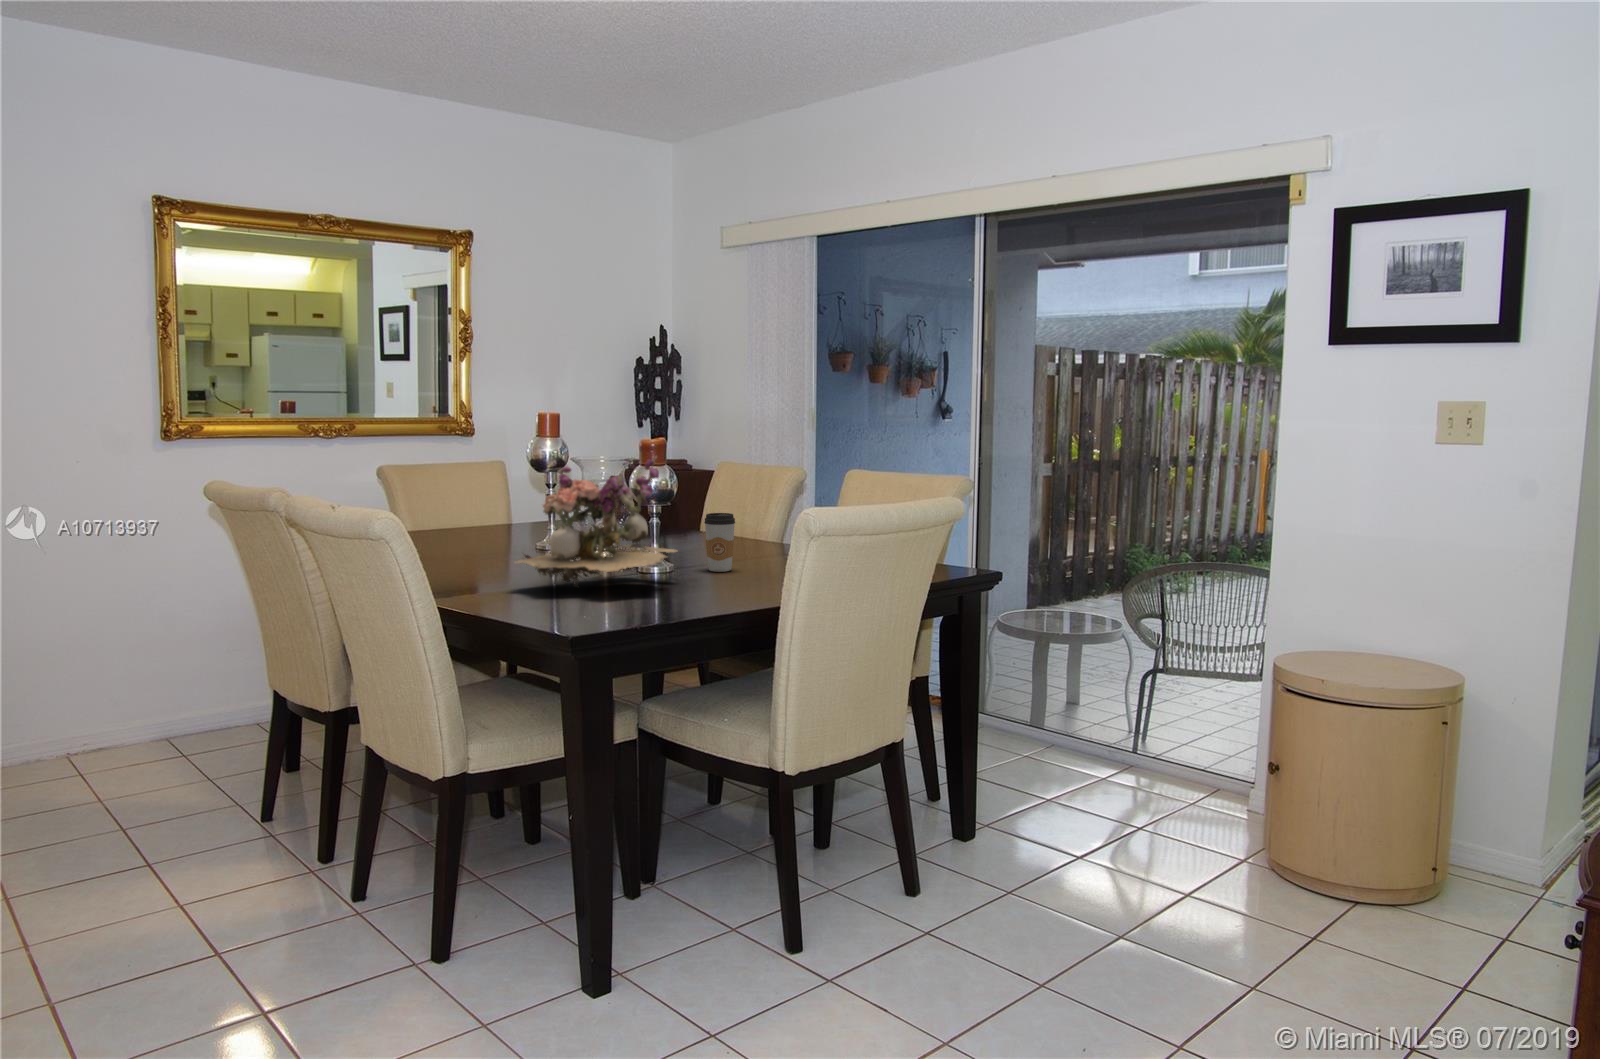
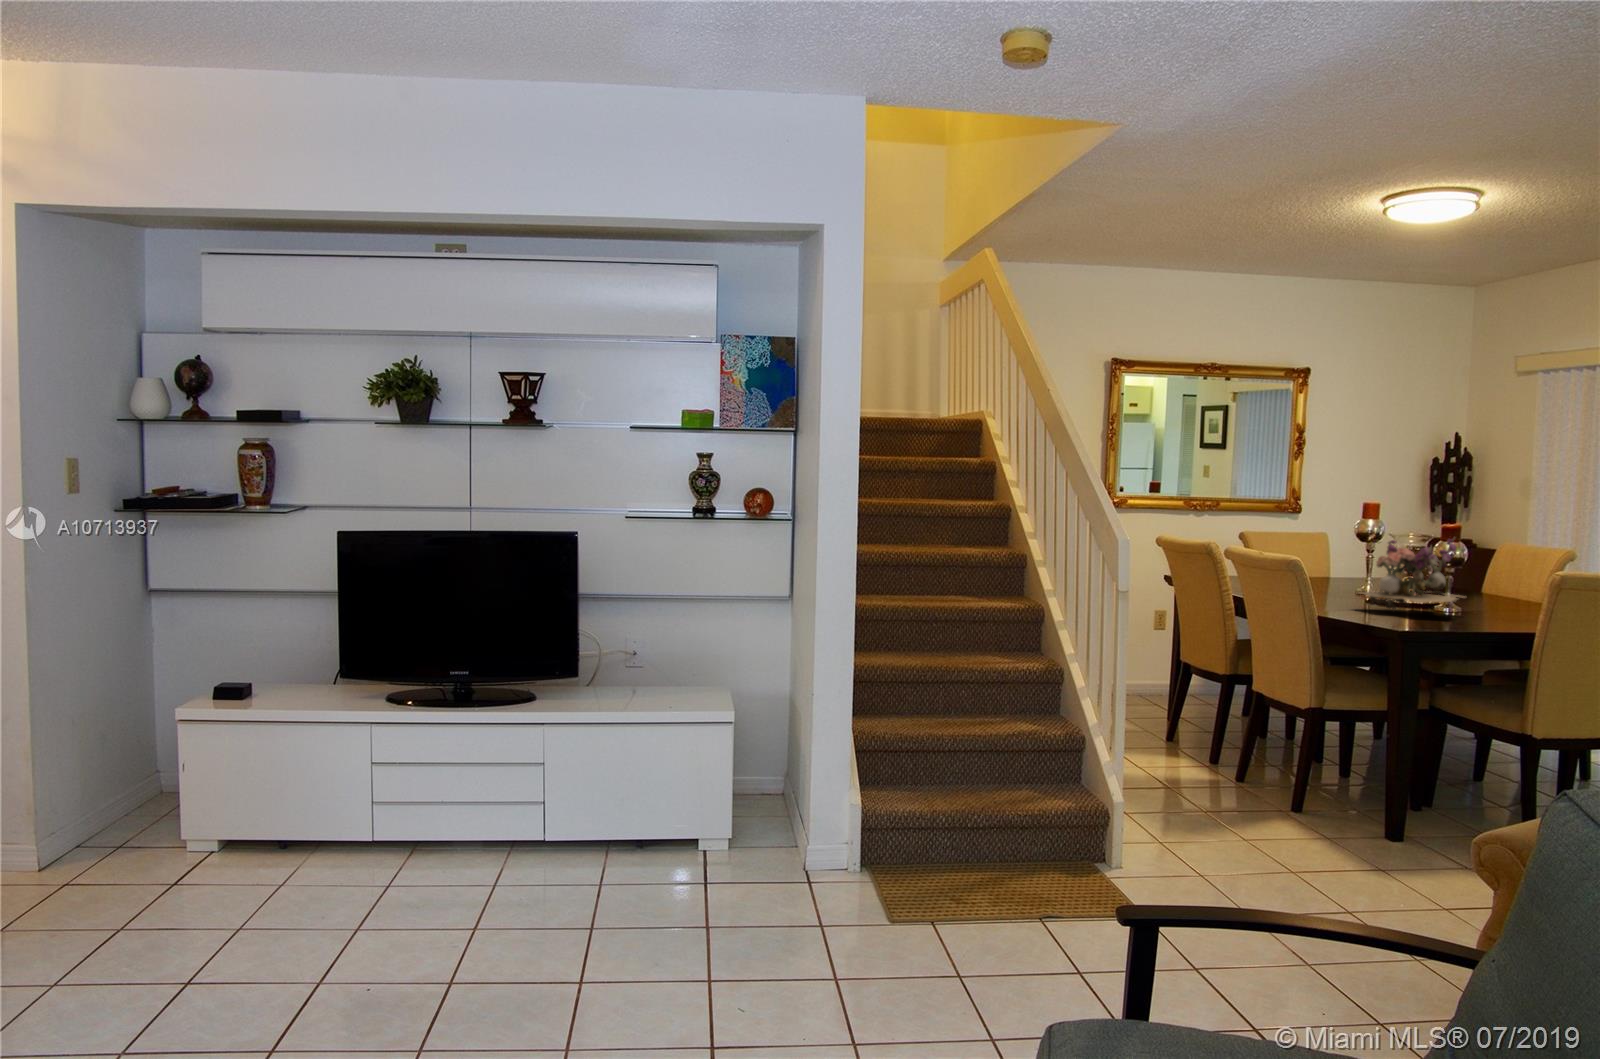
coffee cup: present [704,513,735,572] -> none [1488,577,1512,616]

